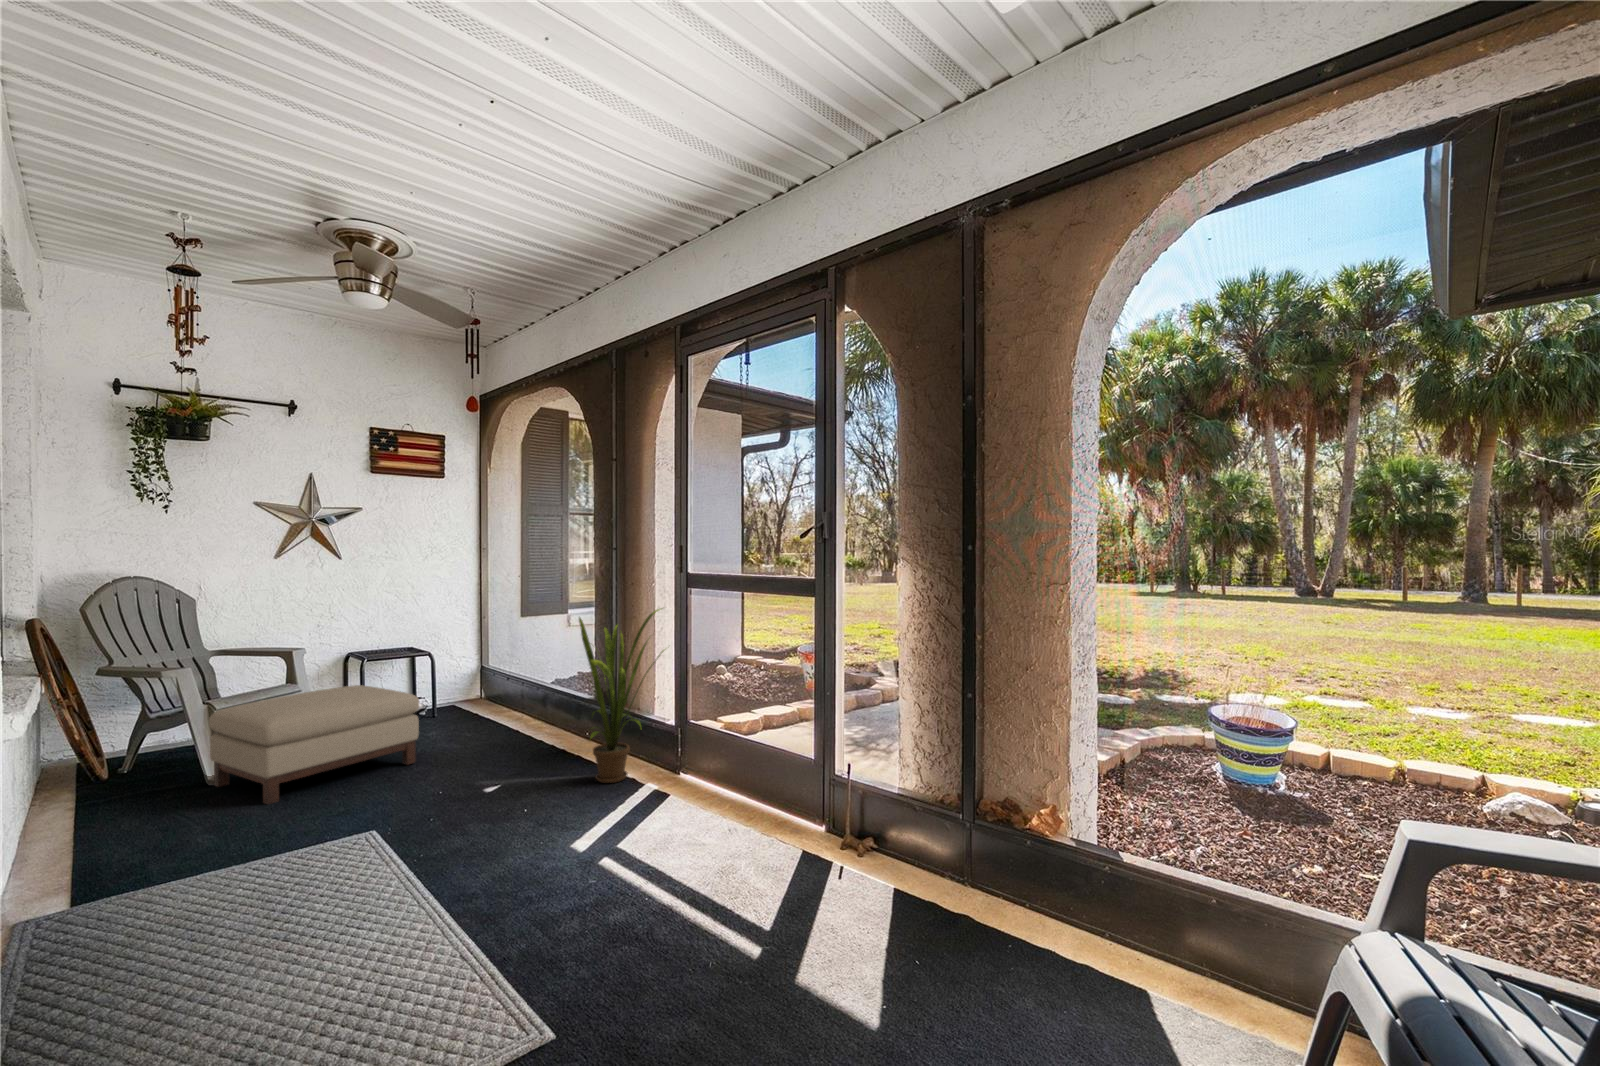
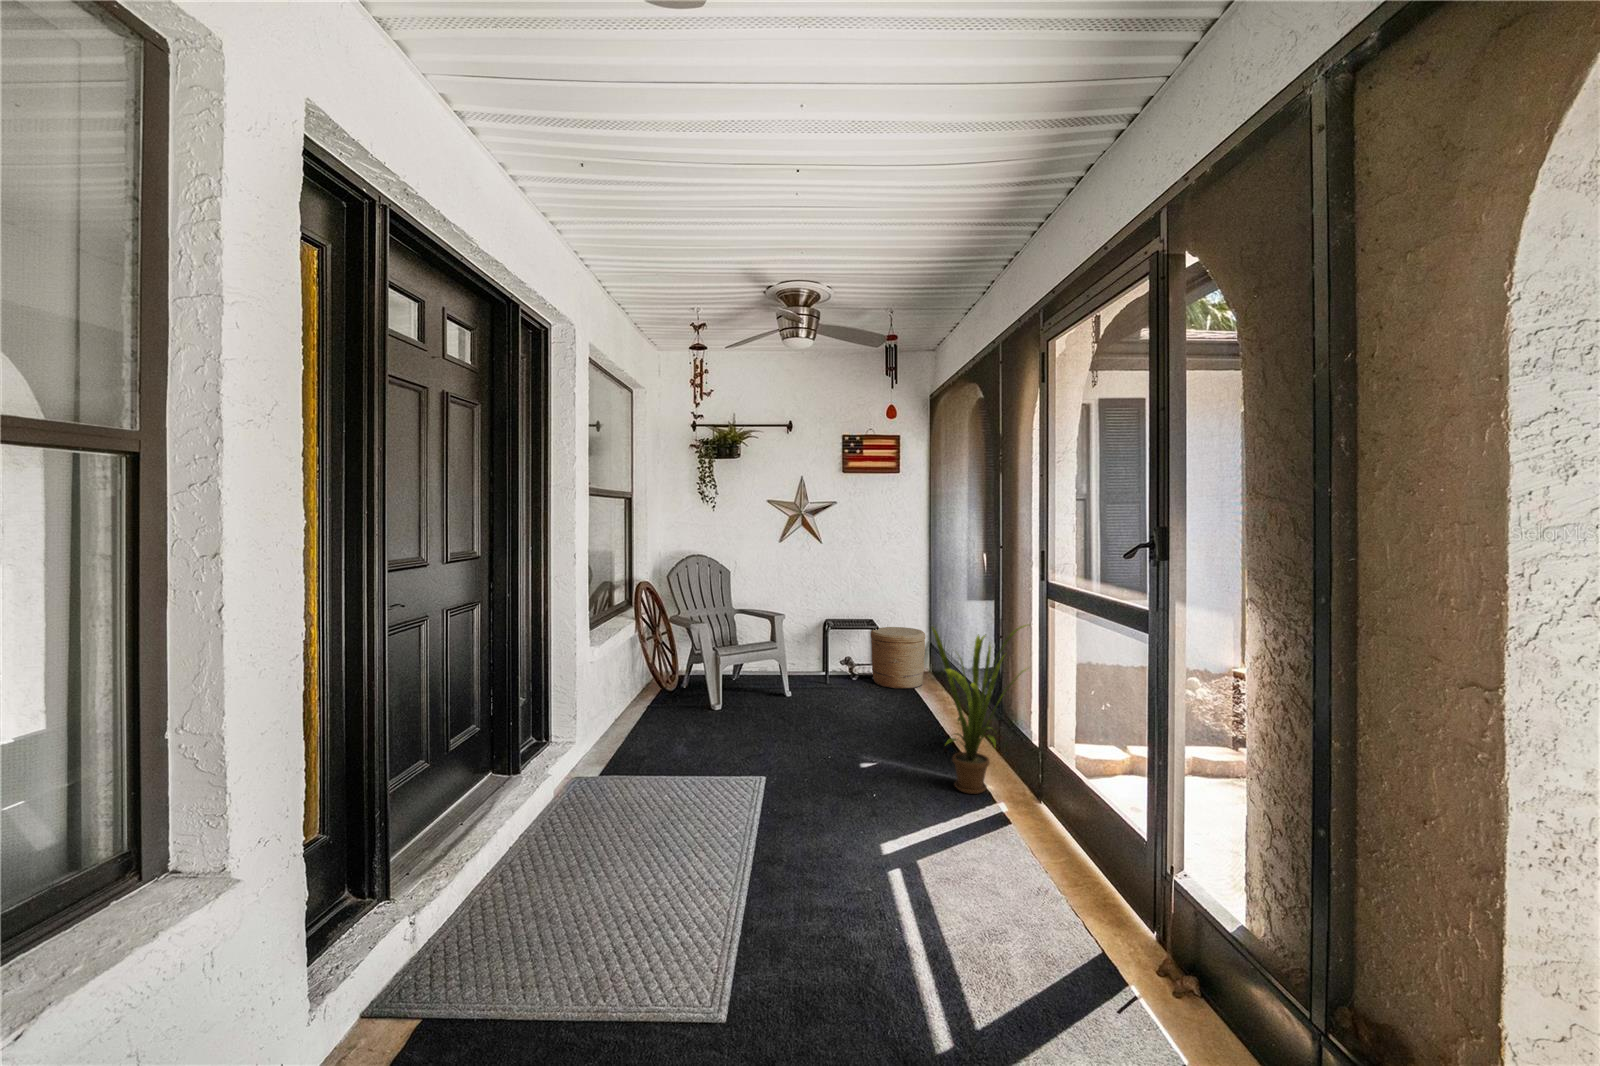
woven basket: none [416,649,485,719] -> present [871,627,925,689]
ottoman: present [209,685,419,804] -> none [713,651,840,734]

